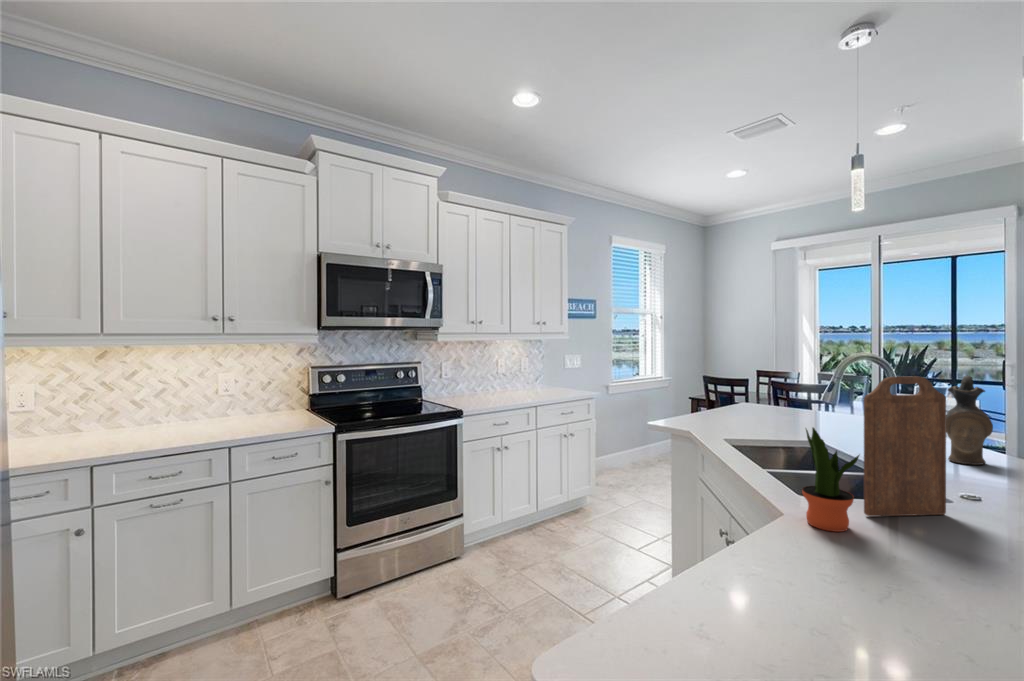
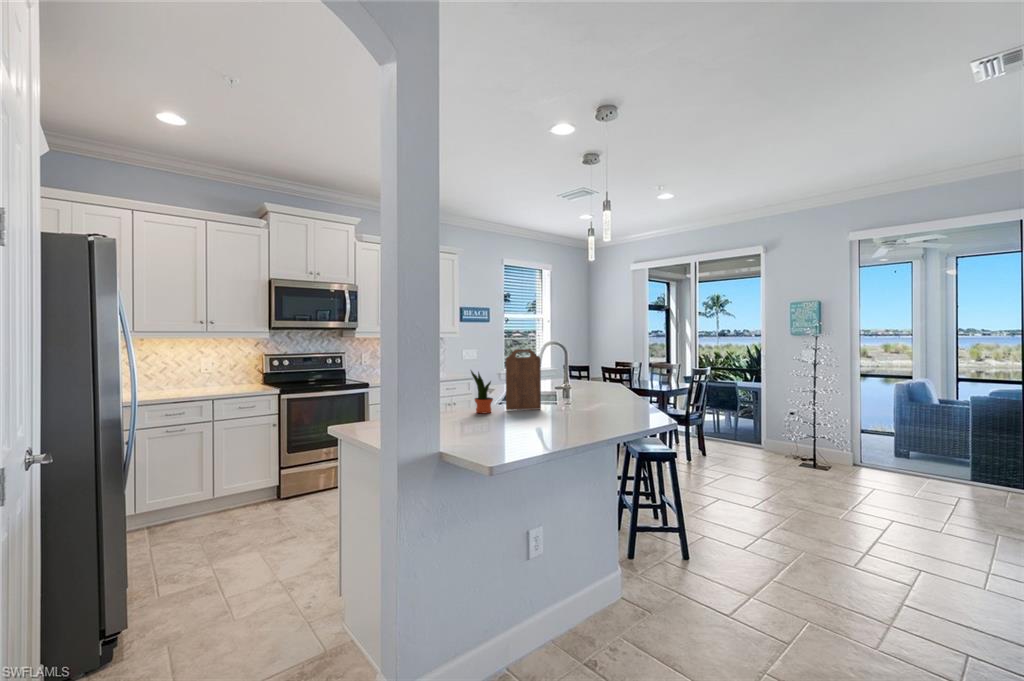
ceramic pitcher: present [946,375,993,465] -> none [594,353,613,398]

